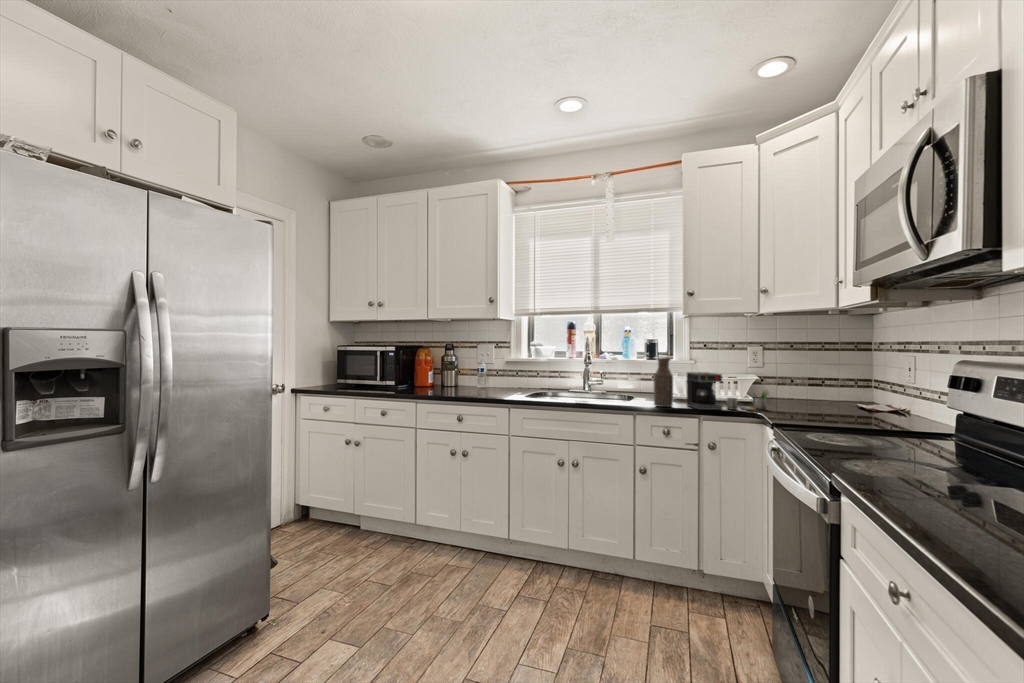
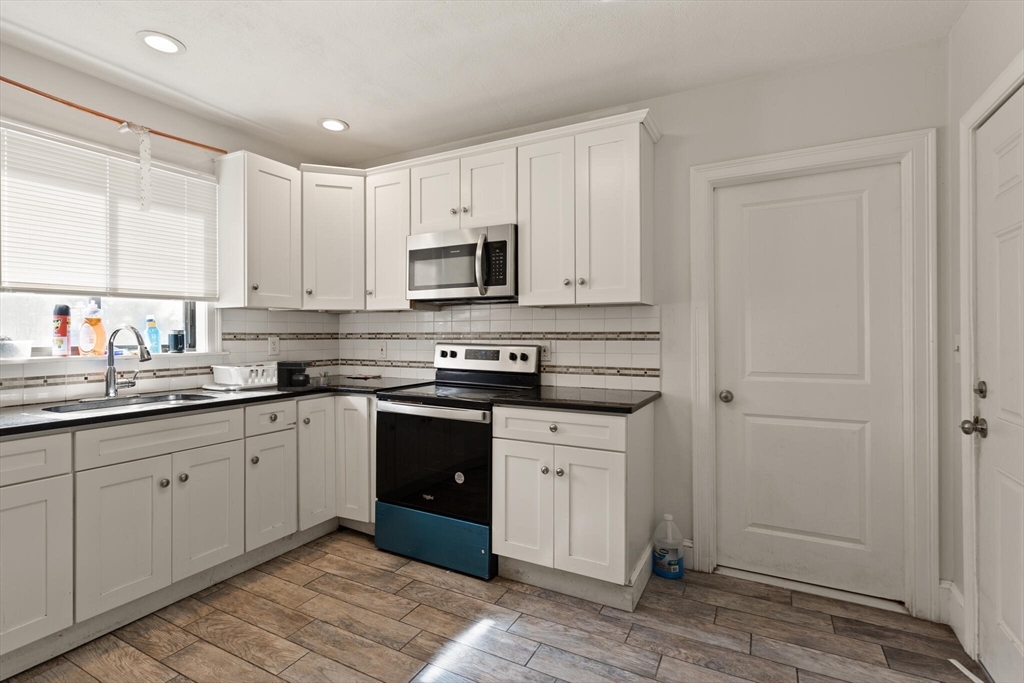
bottle: present [654,357,673,407] -> none [259,349,278,395]

